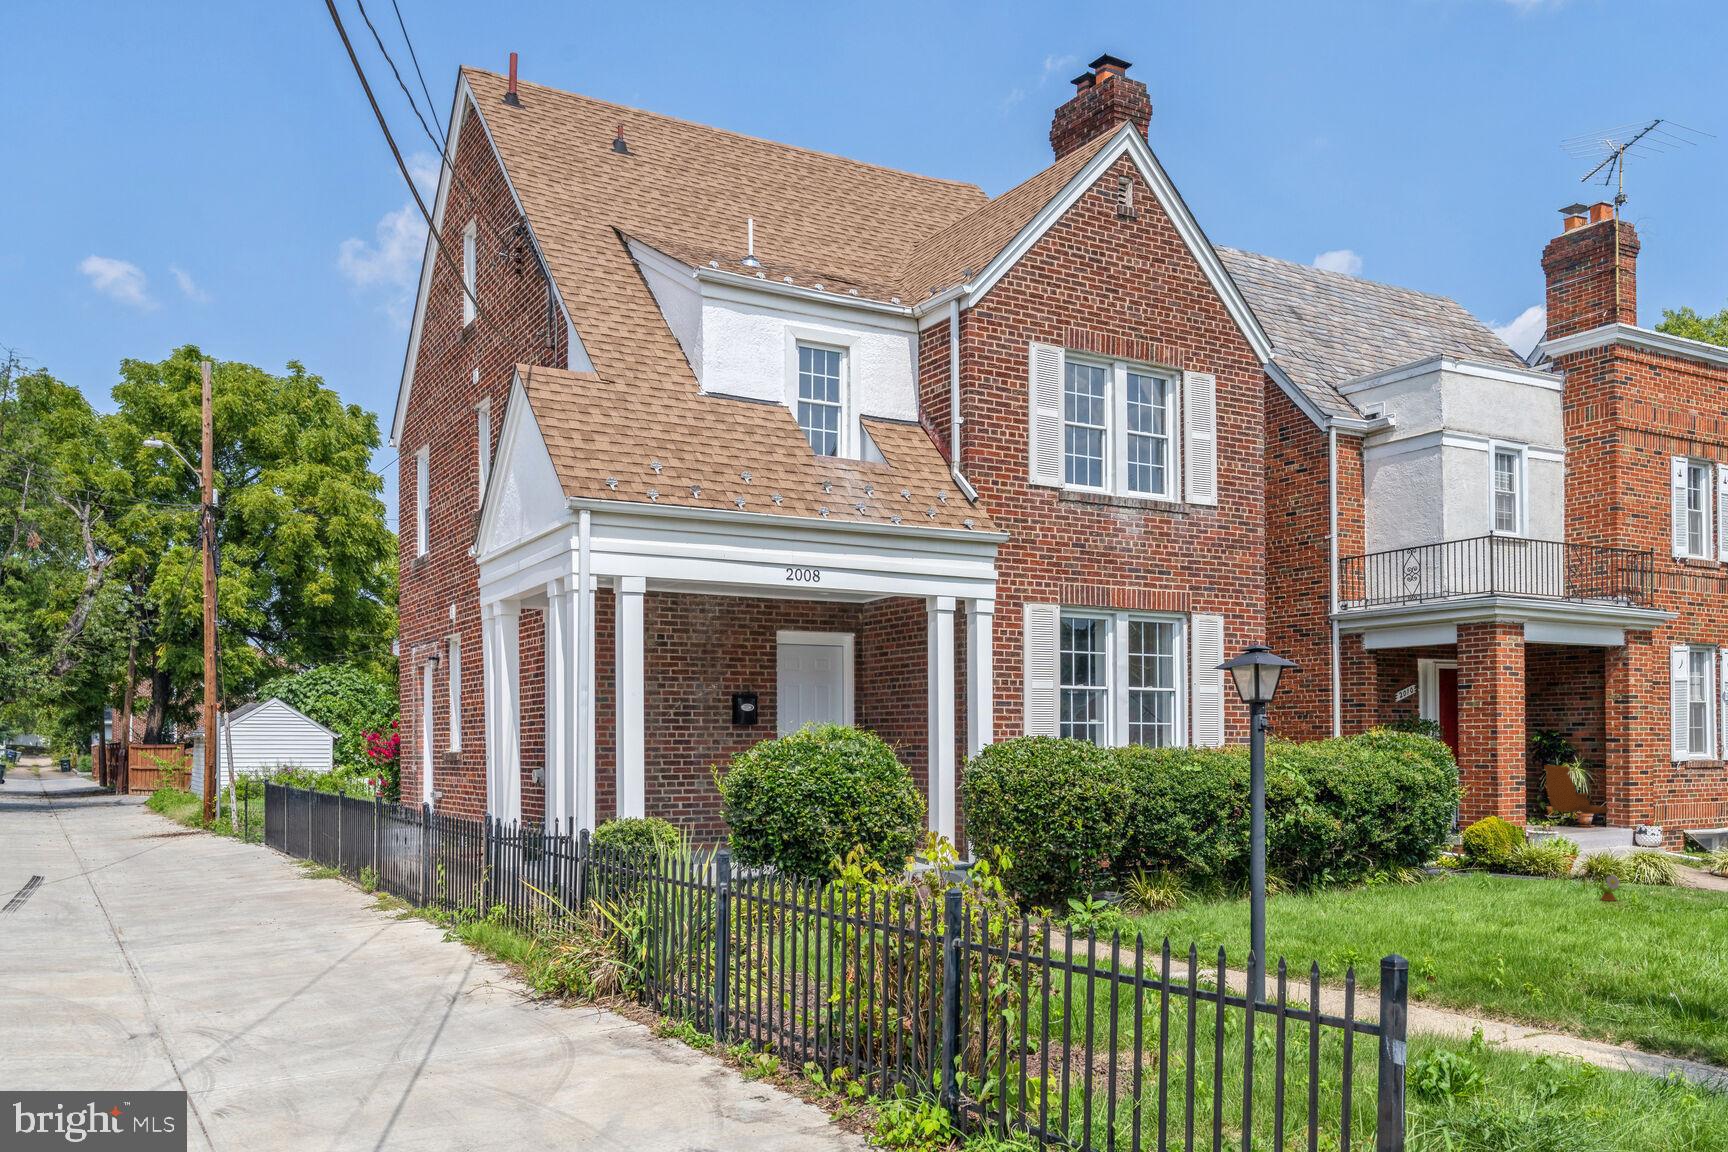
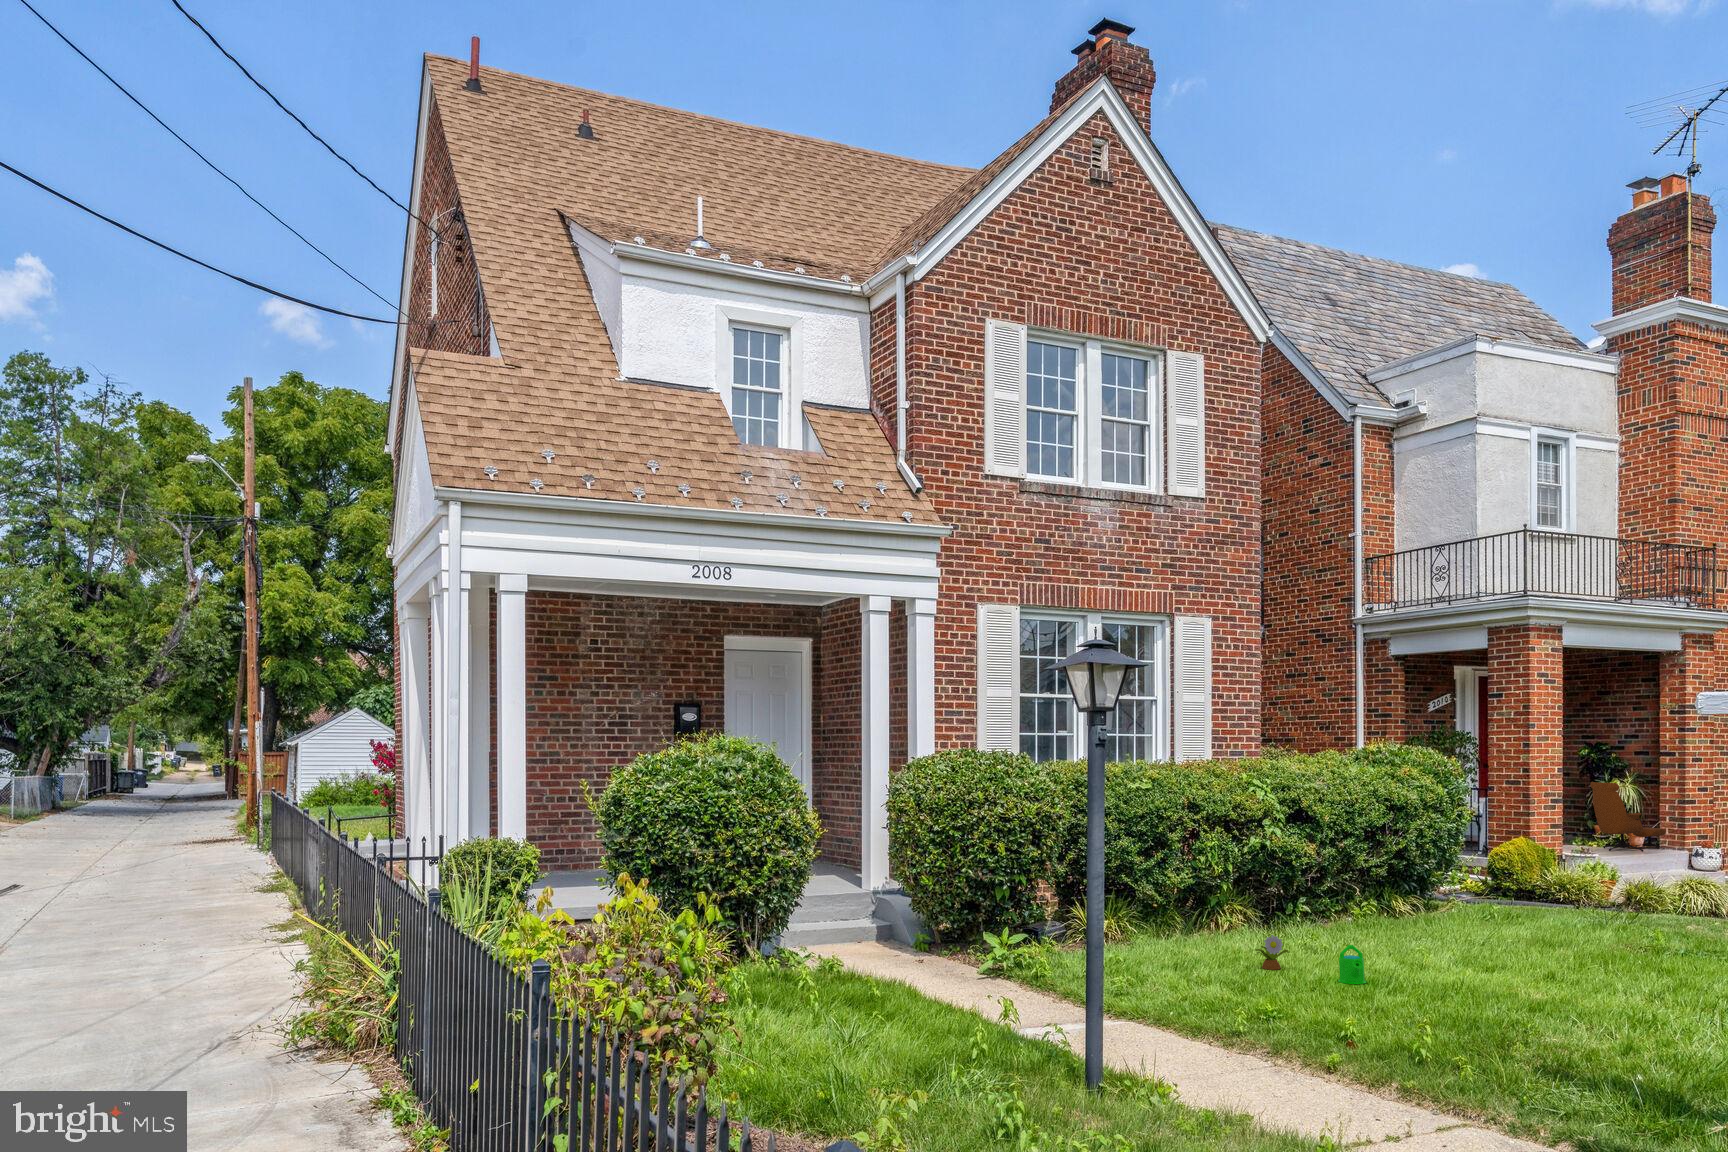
decorative plant: present [1599,875,1620,901] -> present [1255,935,1290,970]
watering can: none [1392,901,1417,934] -> present [1338,945,1367,984]

